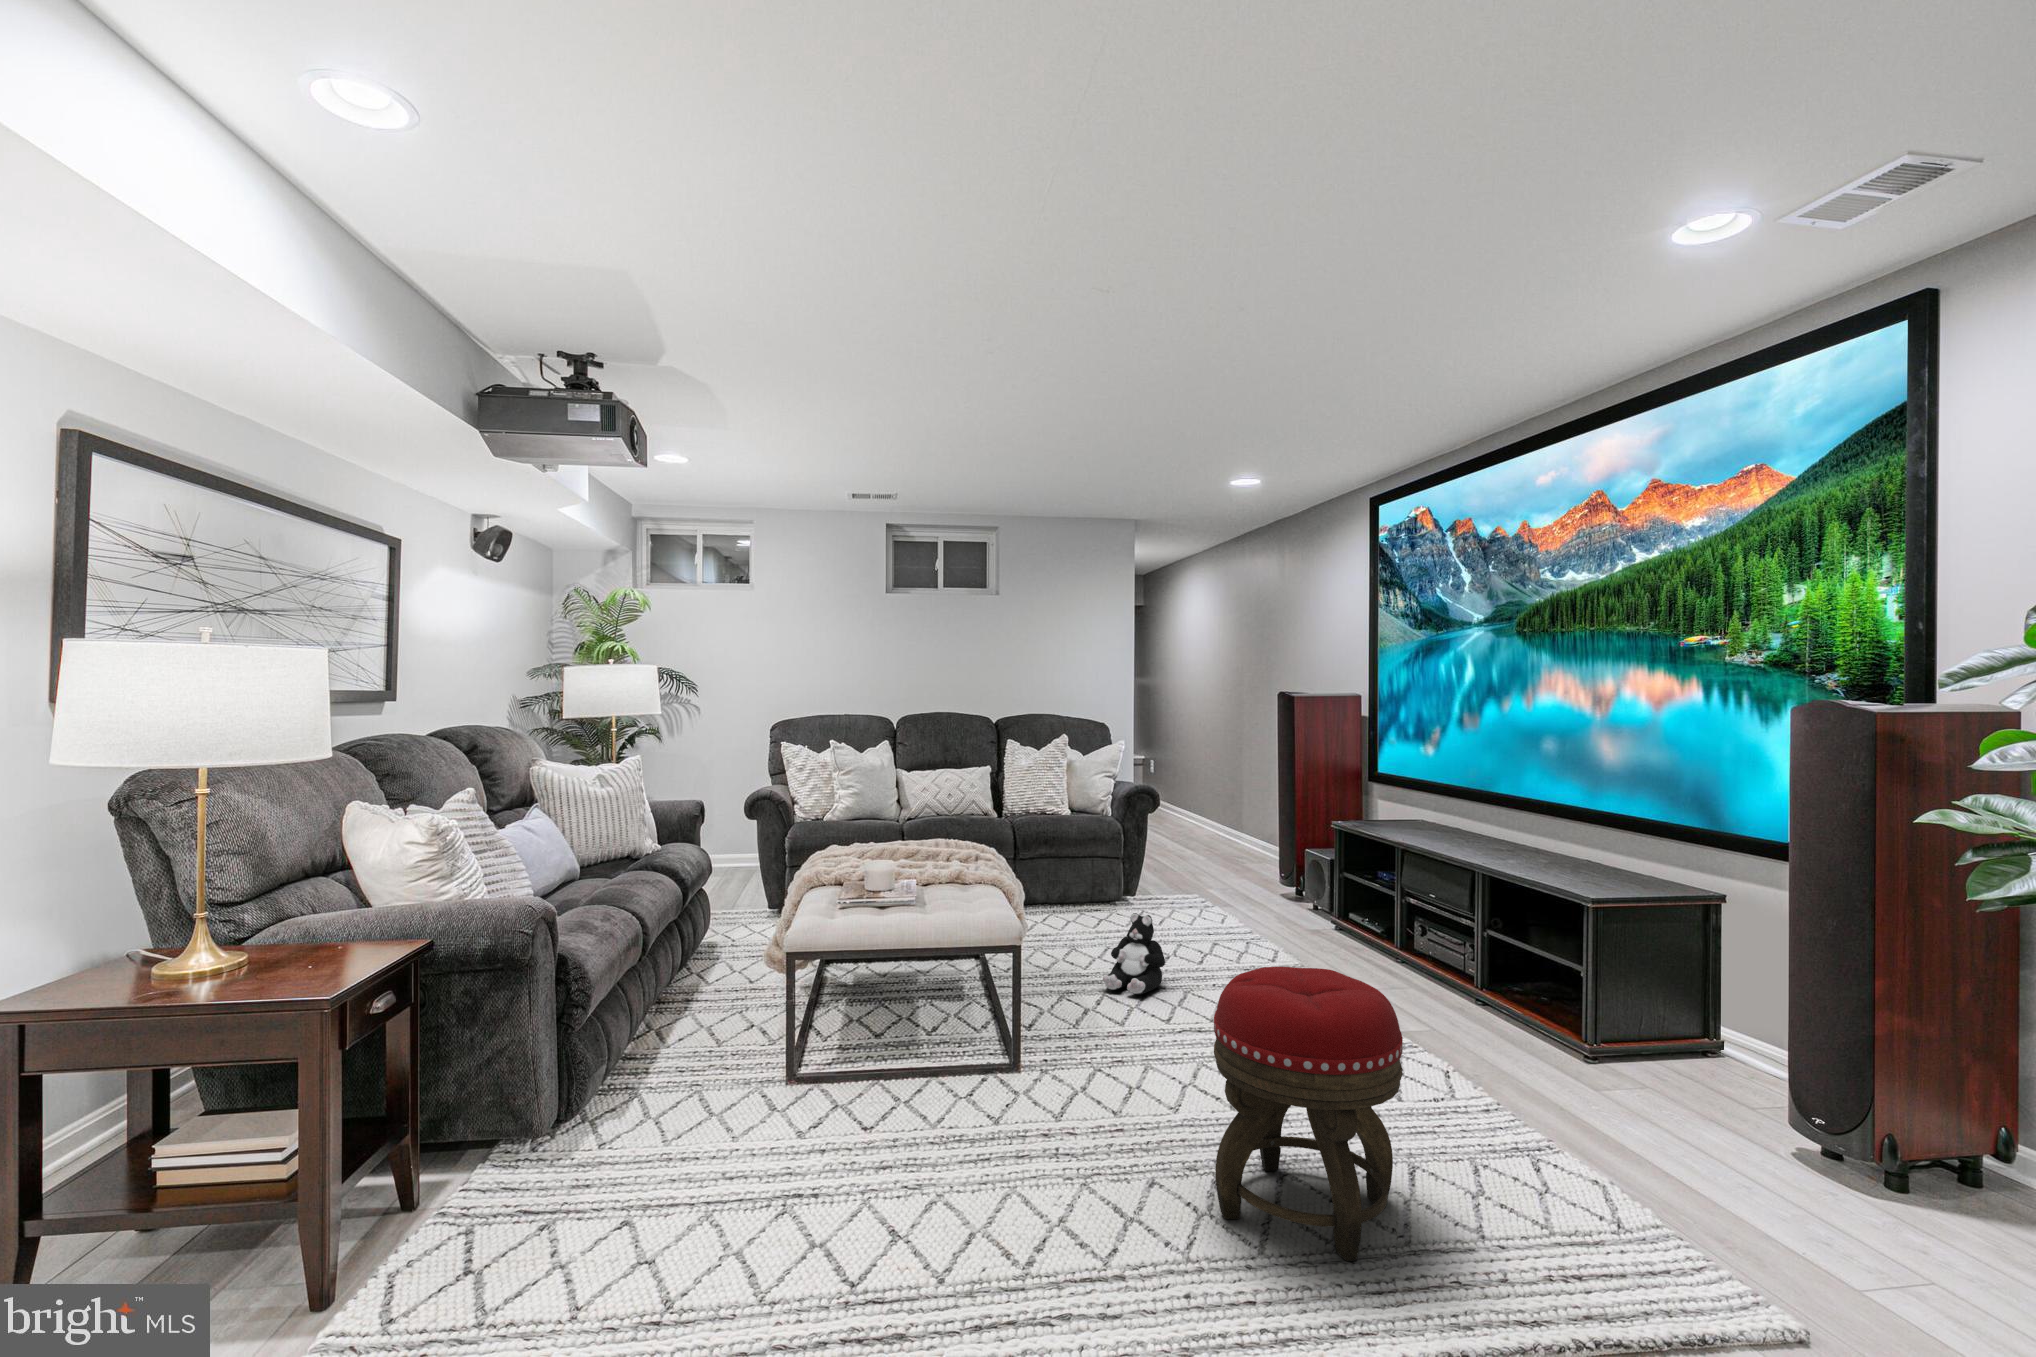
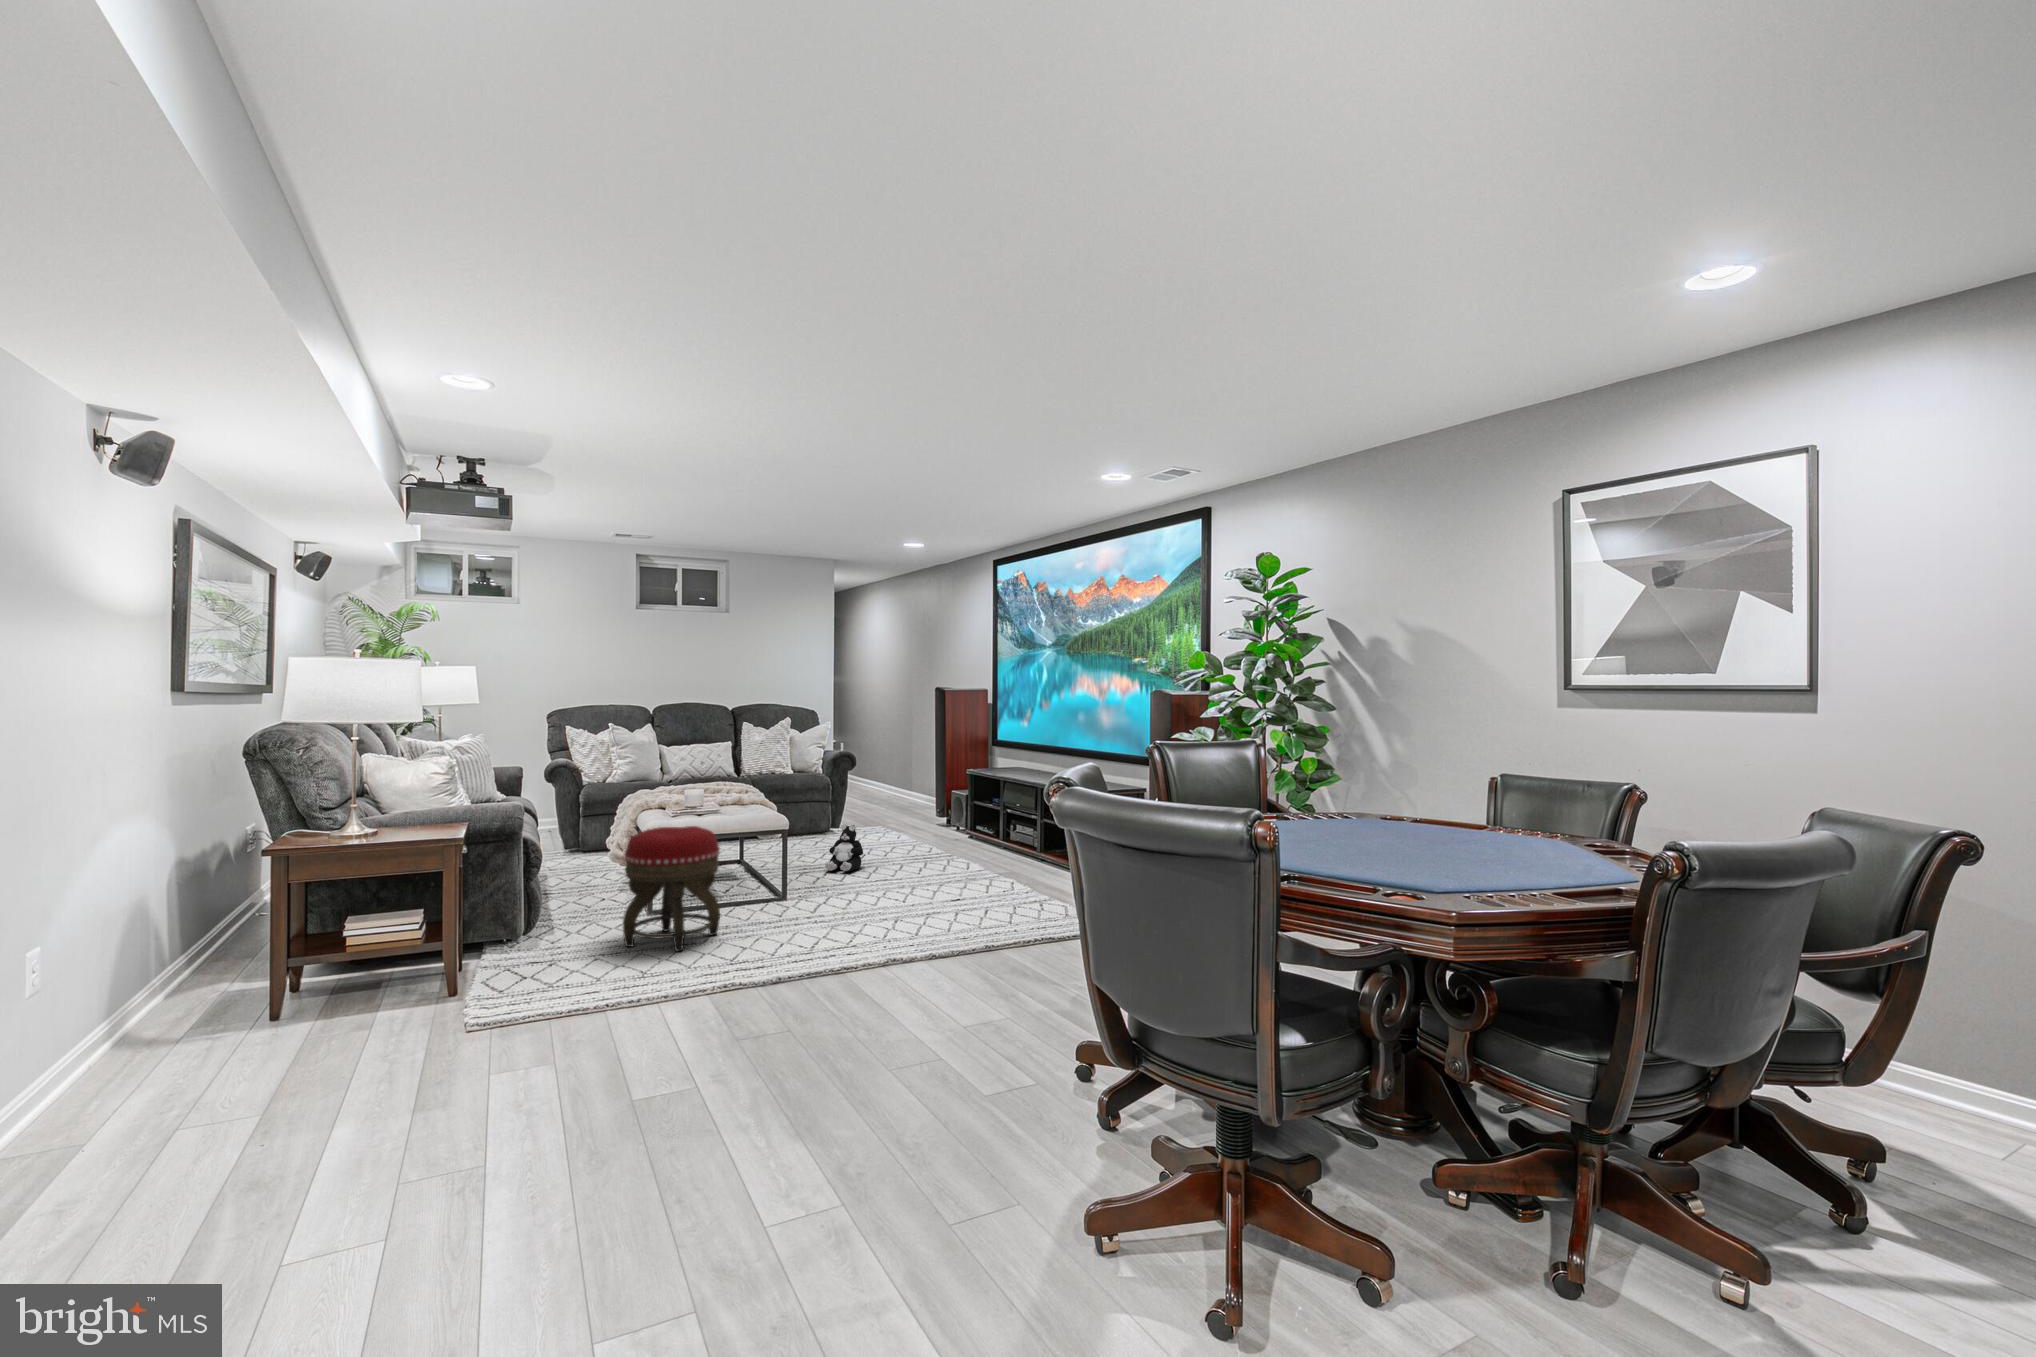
footstool: present [1214,967,1403,1261] -> present [623,826,720,951]

